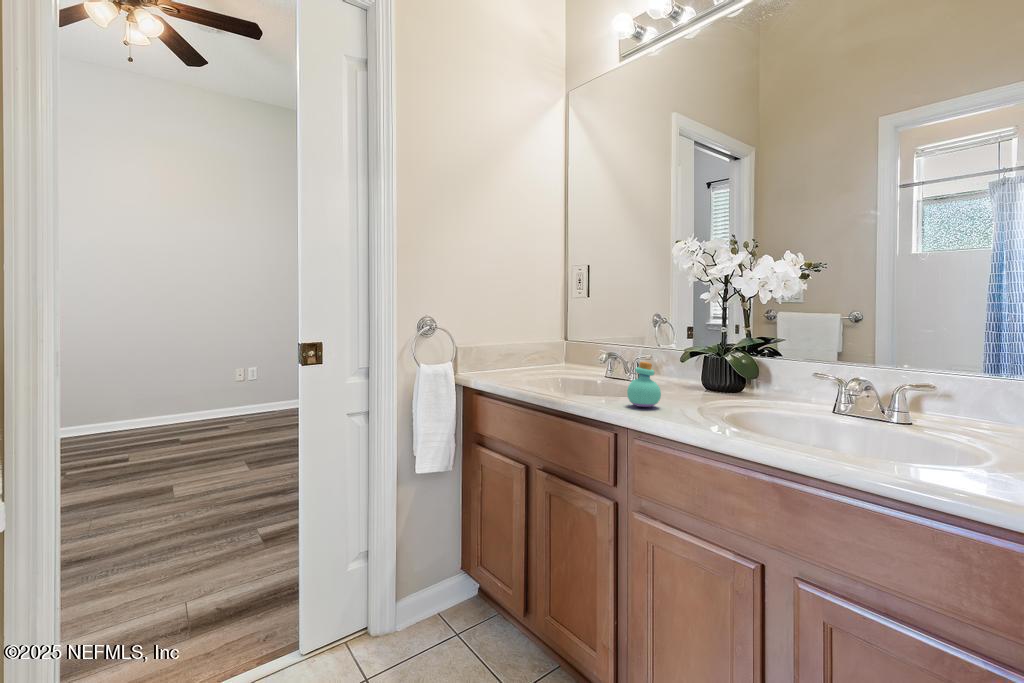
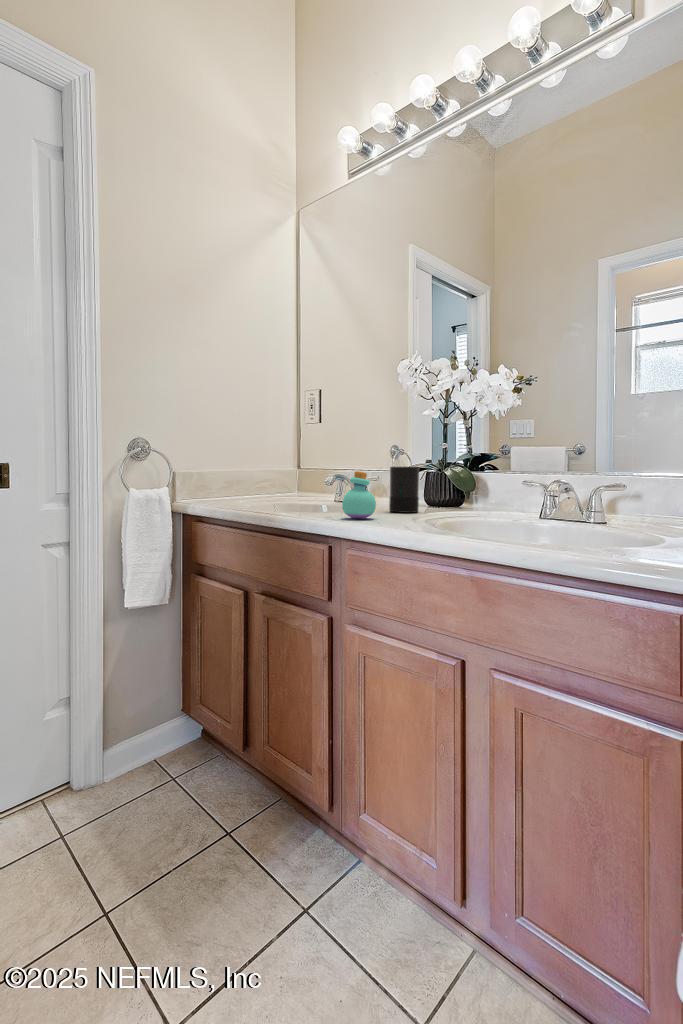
candle: none [665,345,698,396] -> present [389,464,419,513]

